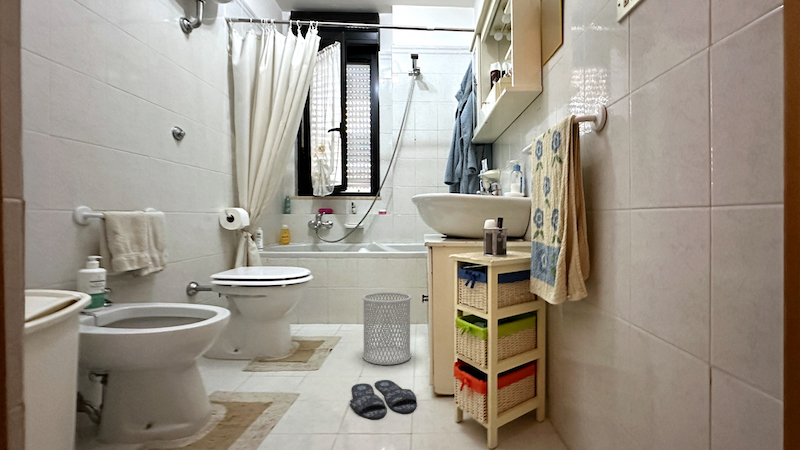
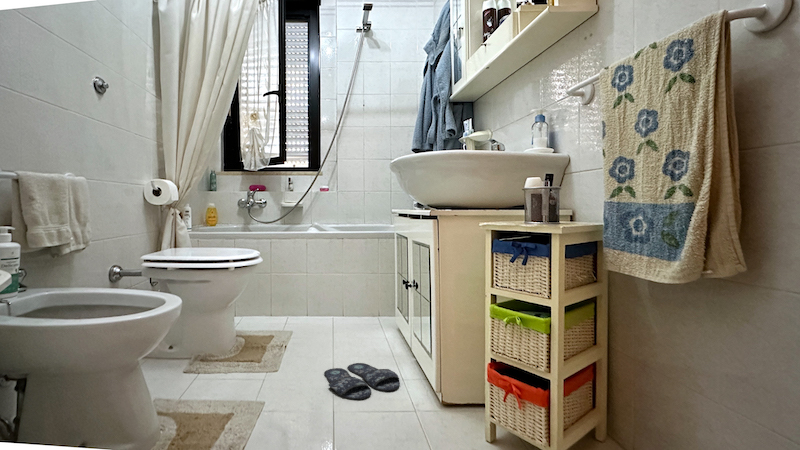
wastebasket: present [362,292,411,365] -> none [323,273,376,349]

